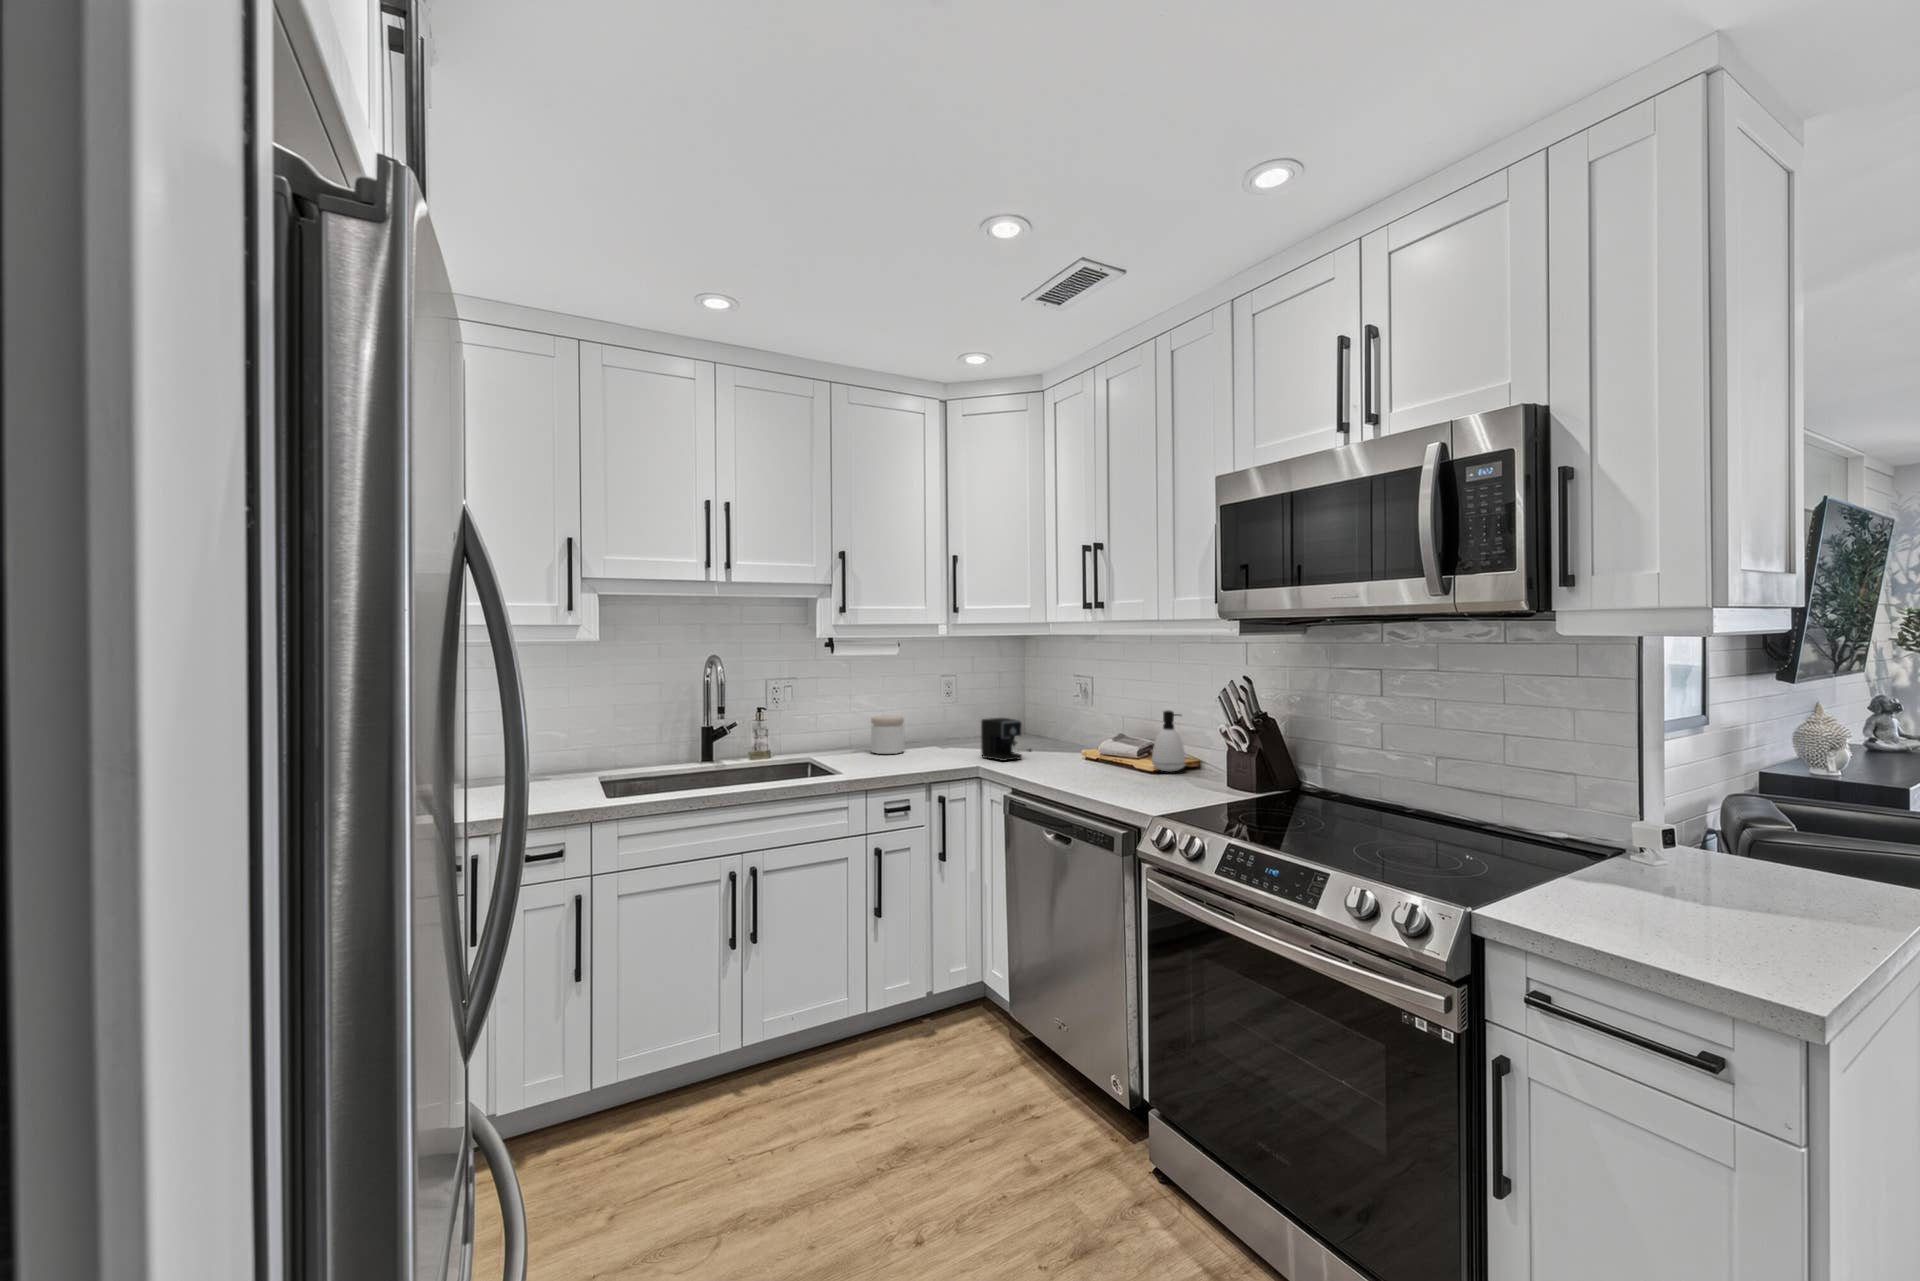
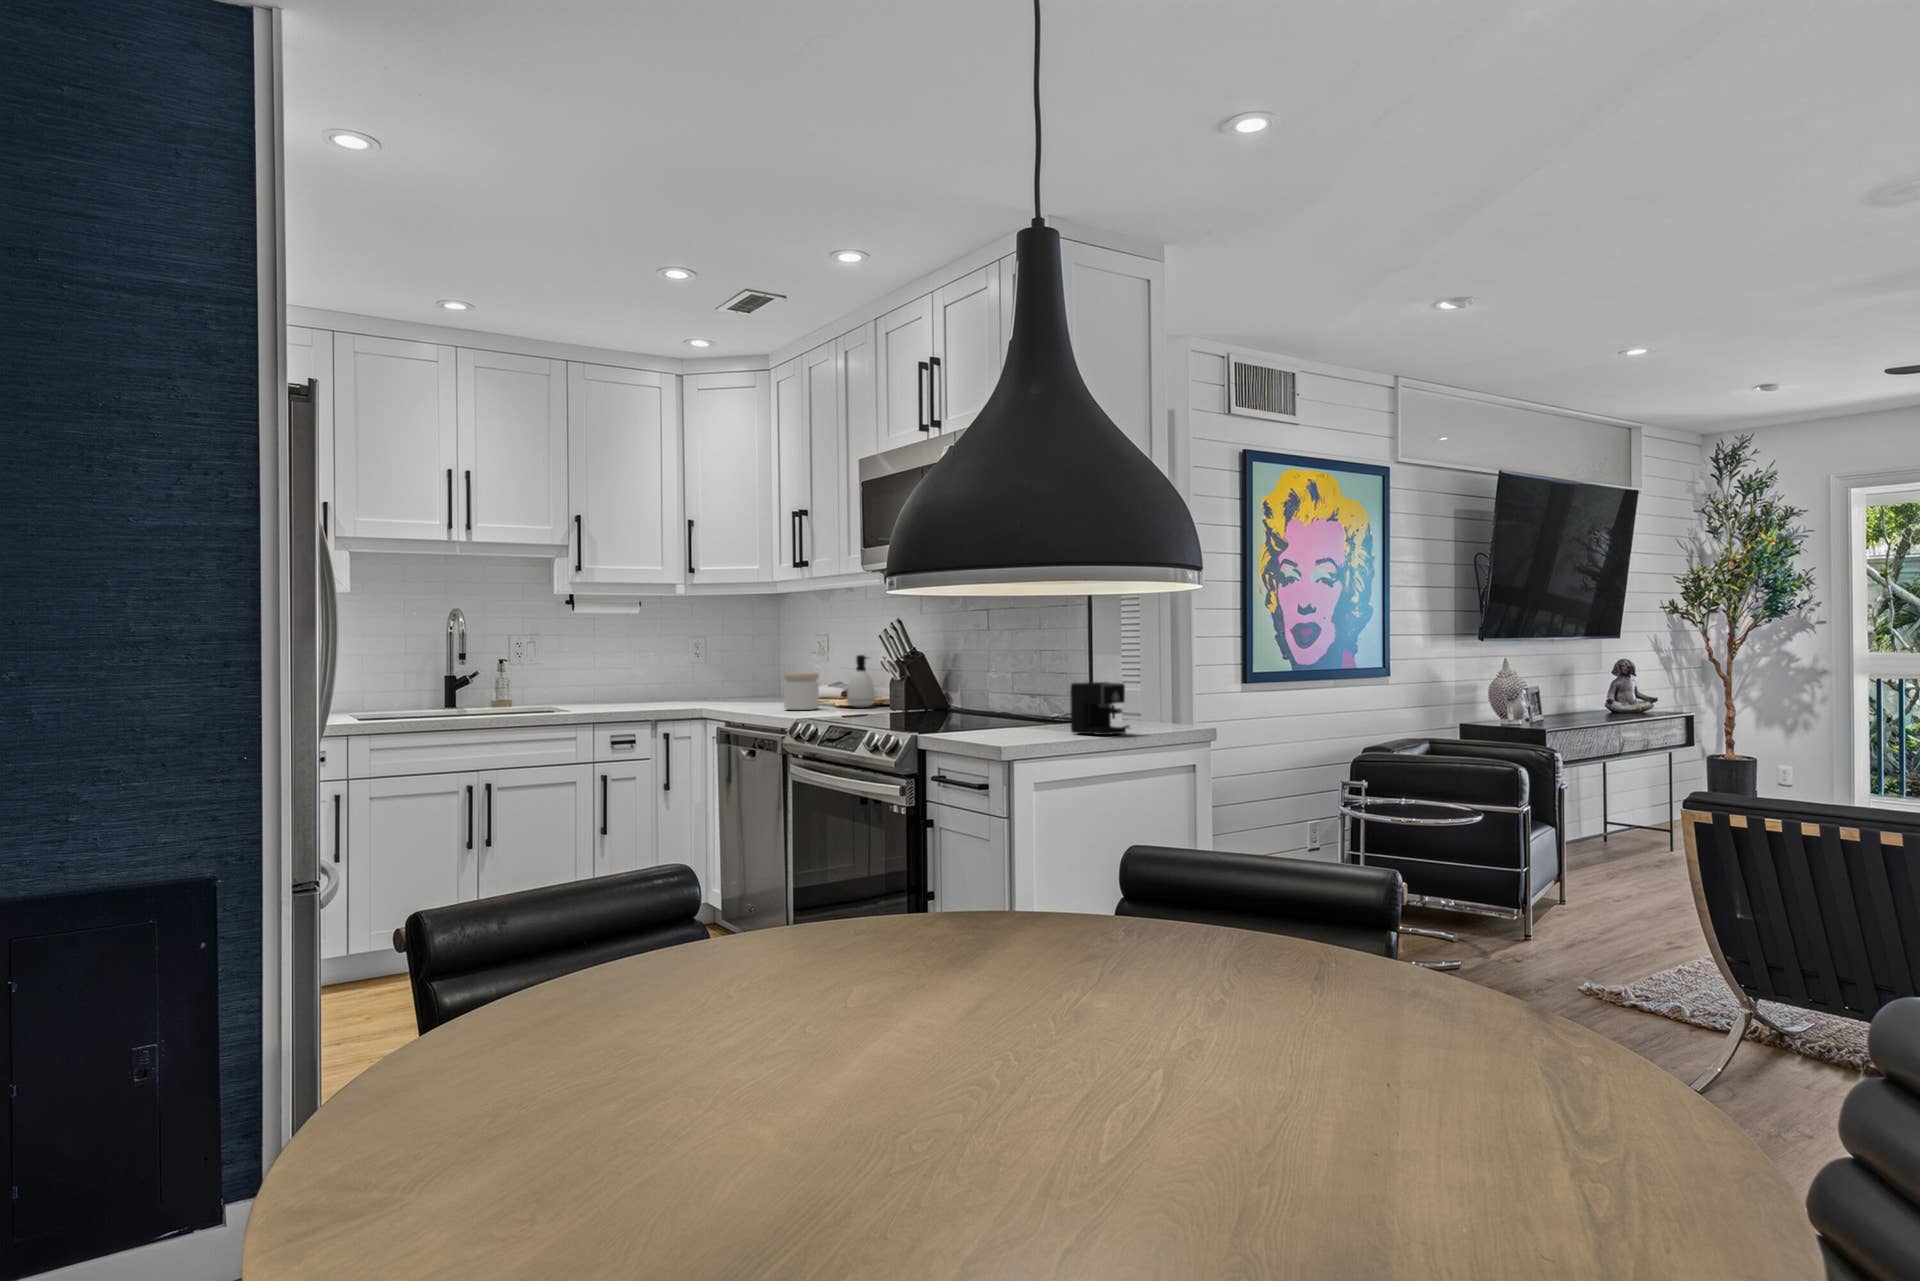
jar: present [871,716,904,754] -> present [784,673,819,710]
coffee maker: present [981,718,1031,761] -> present [1070,682,1129,735]

